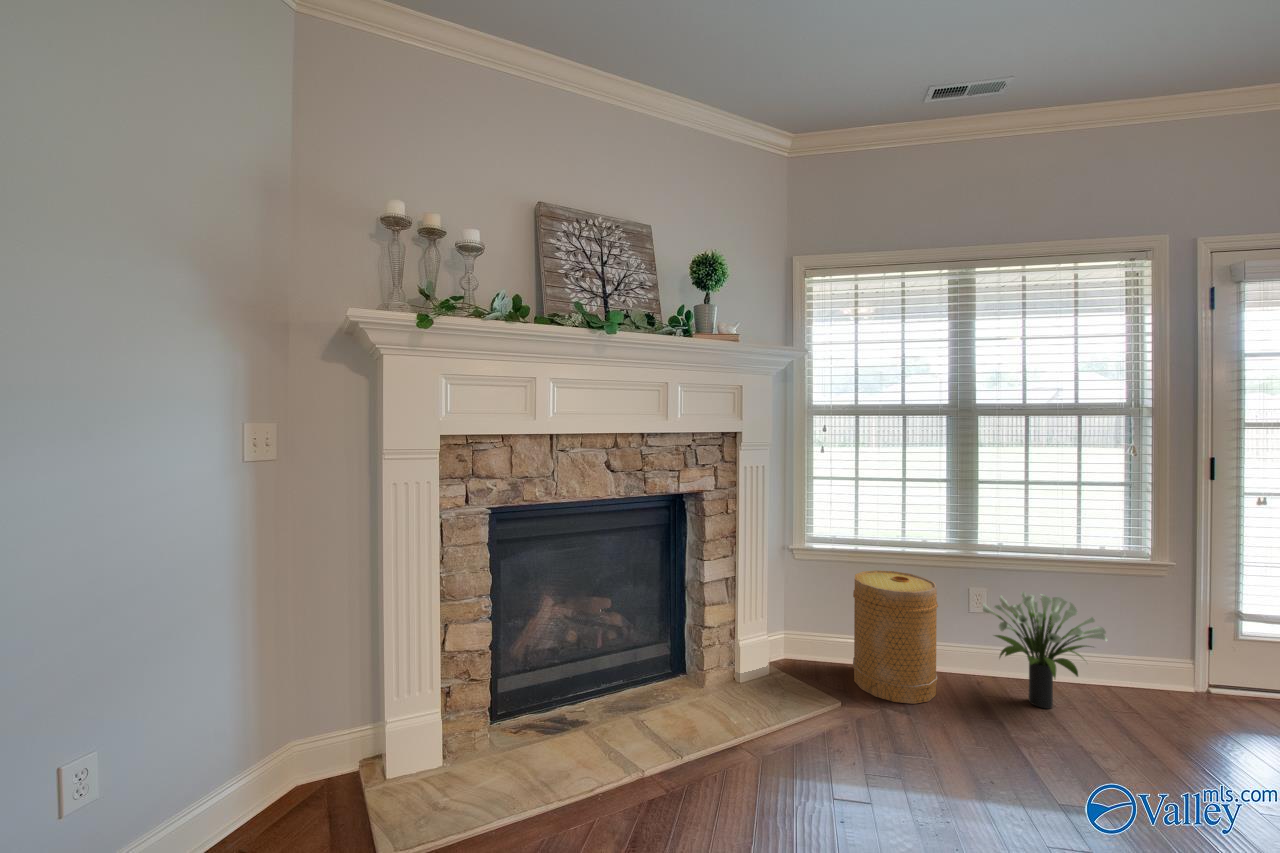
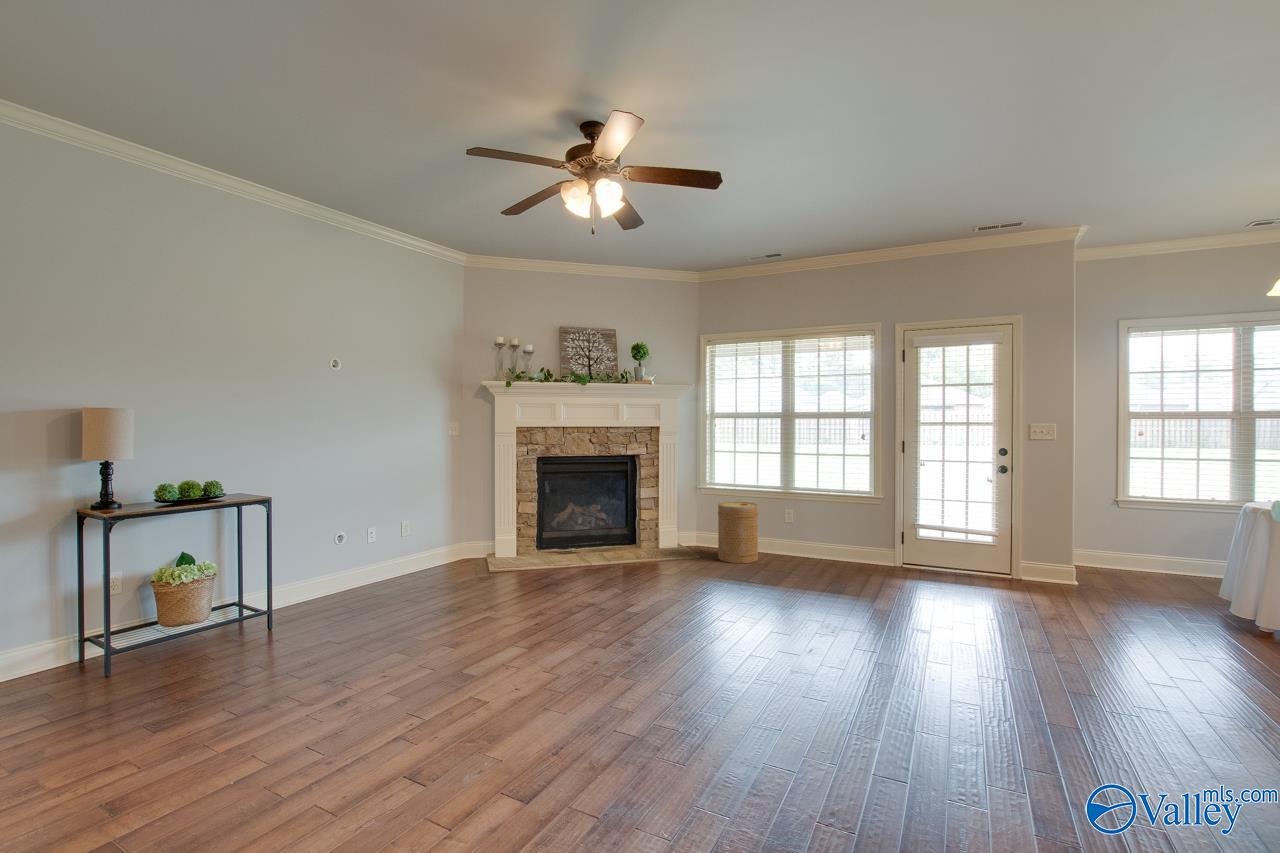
potted plant: present [983,592,1108,709] -> none [775,511,830,570]

